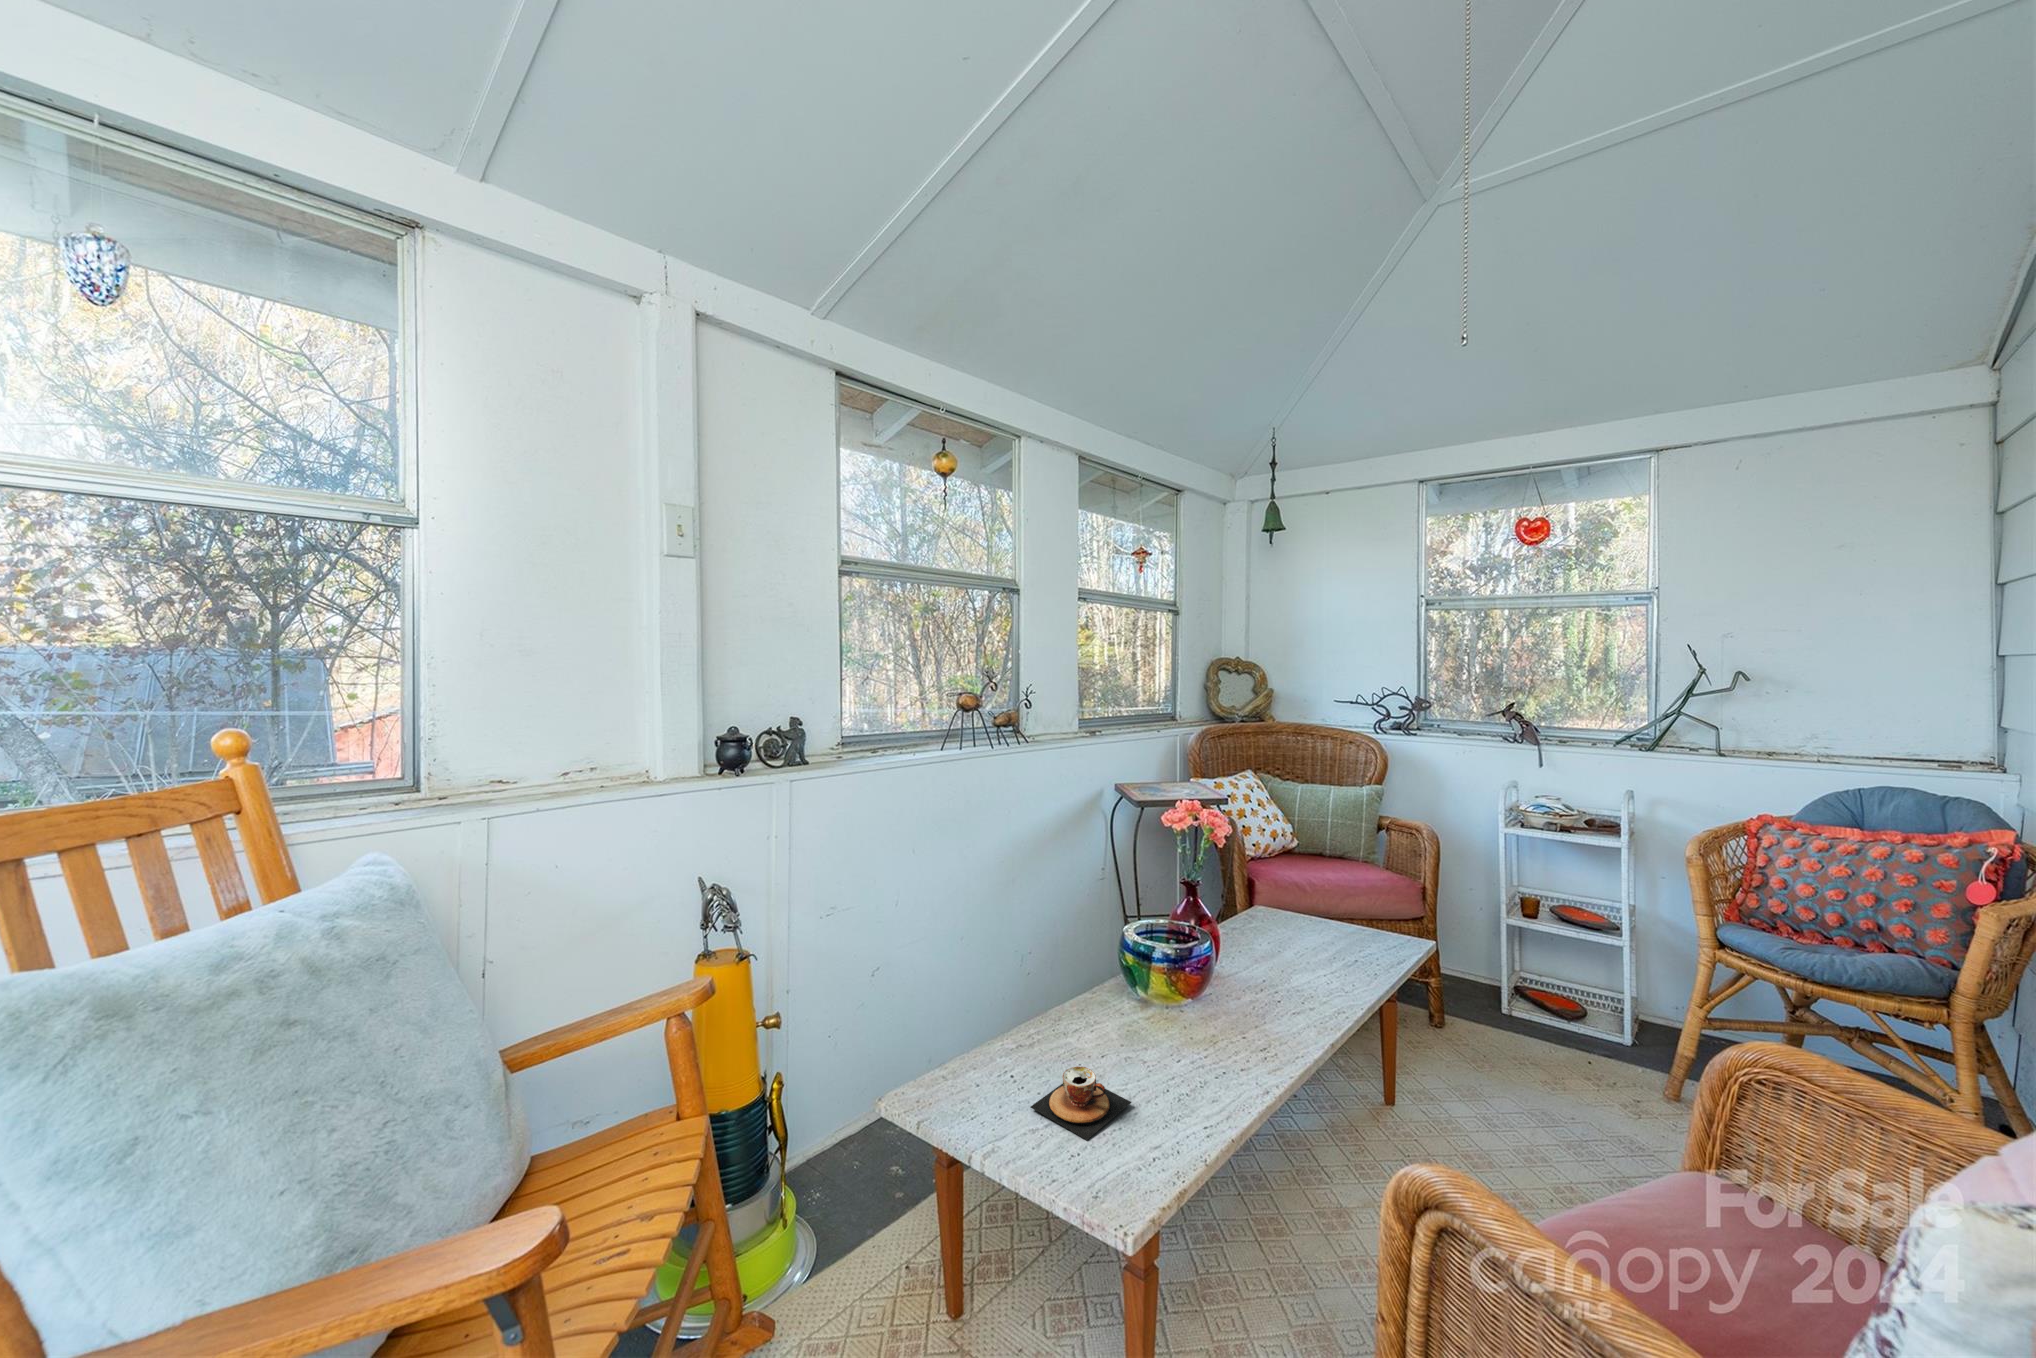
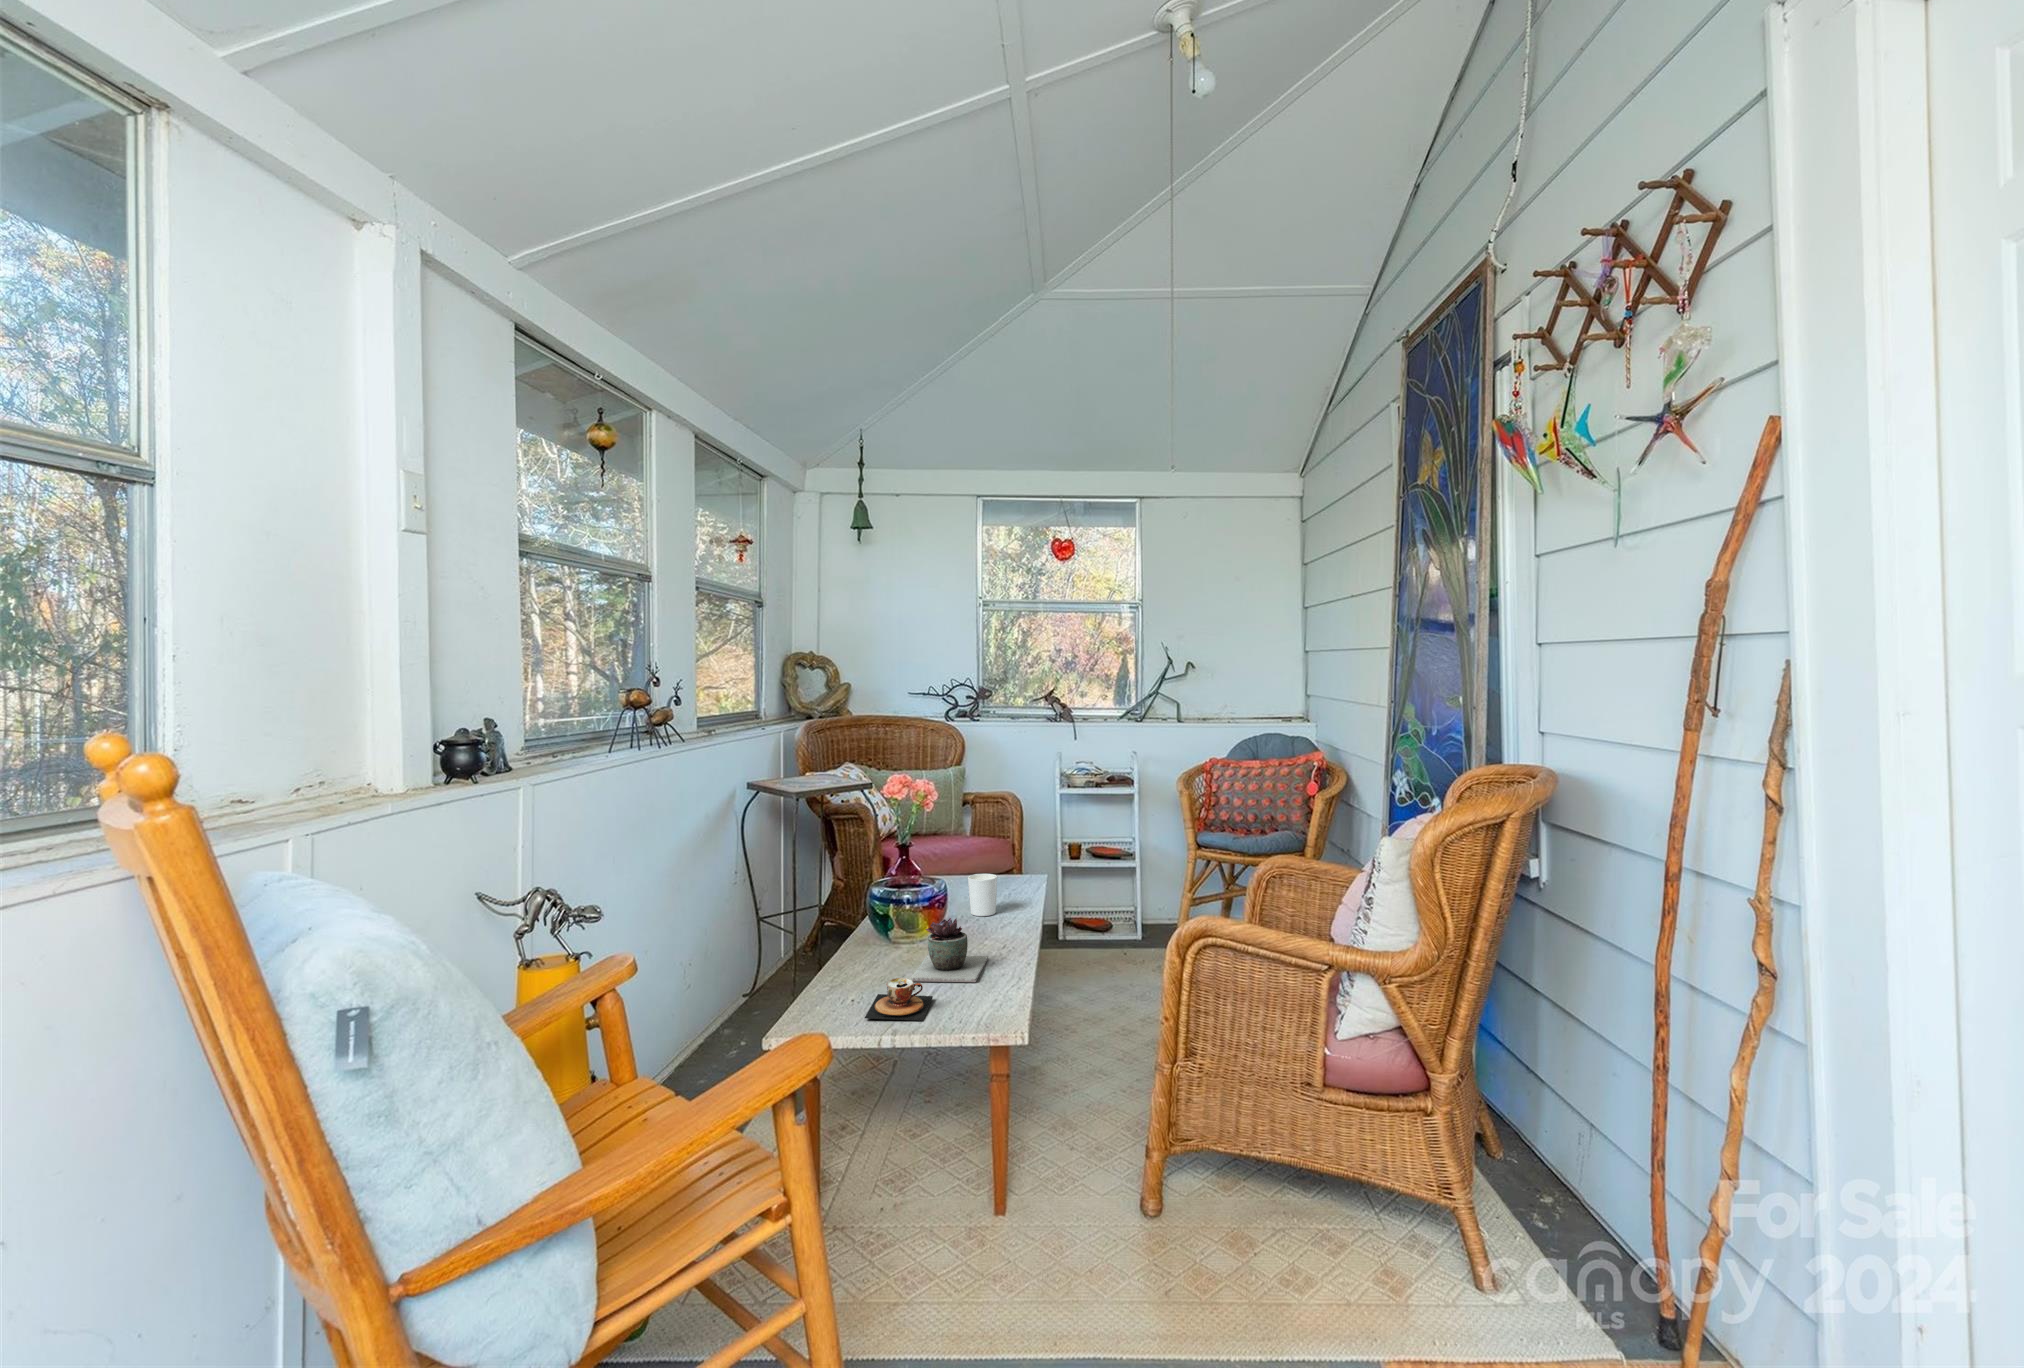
candle holder: none [1291,930,1330,986] -> present [968,874,997,916]
succulent plant: none [1135,994,1255,1096] -> present [911,918,988,982]

